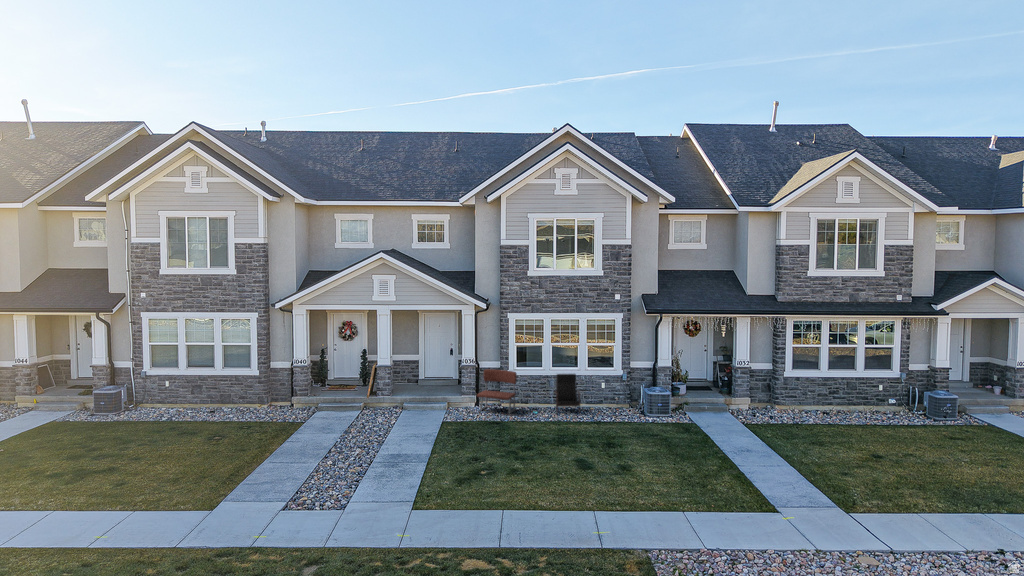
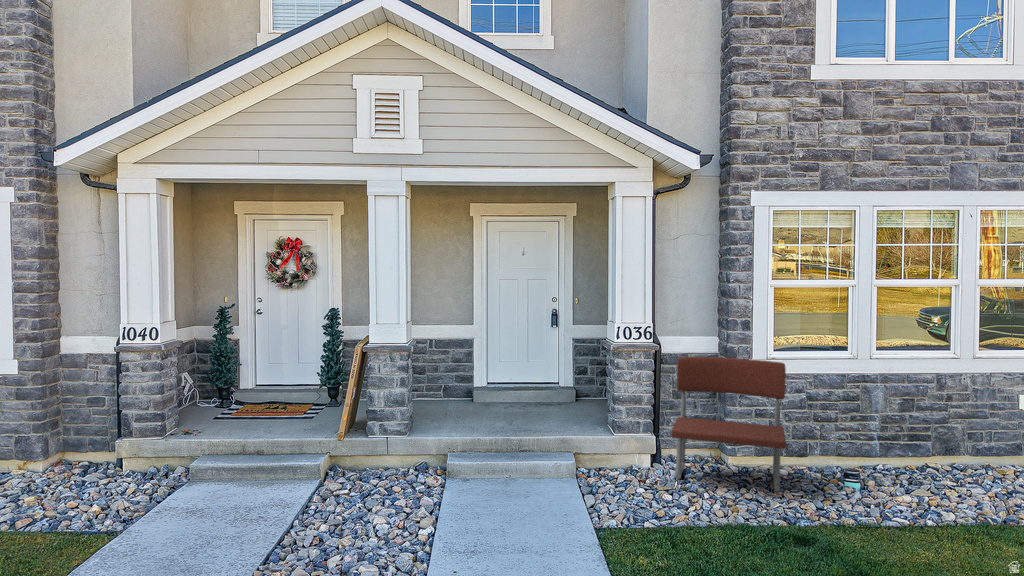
lounge chair: present [555,374,581,412] -> none [881,369,999,490]

